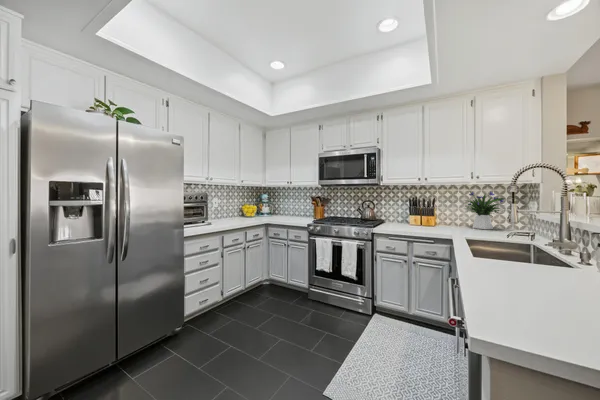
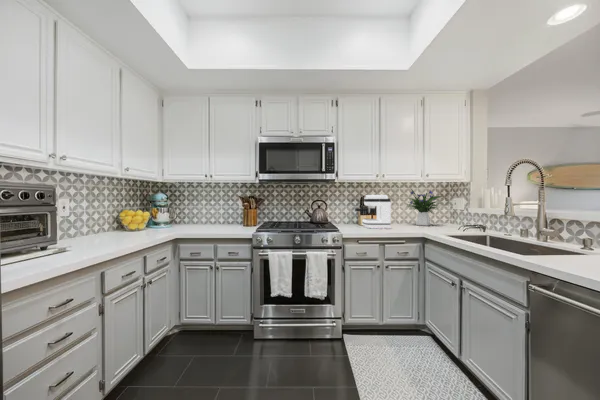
coffee maker: none [399,197,431,228] -> present [355,195,391,228]

